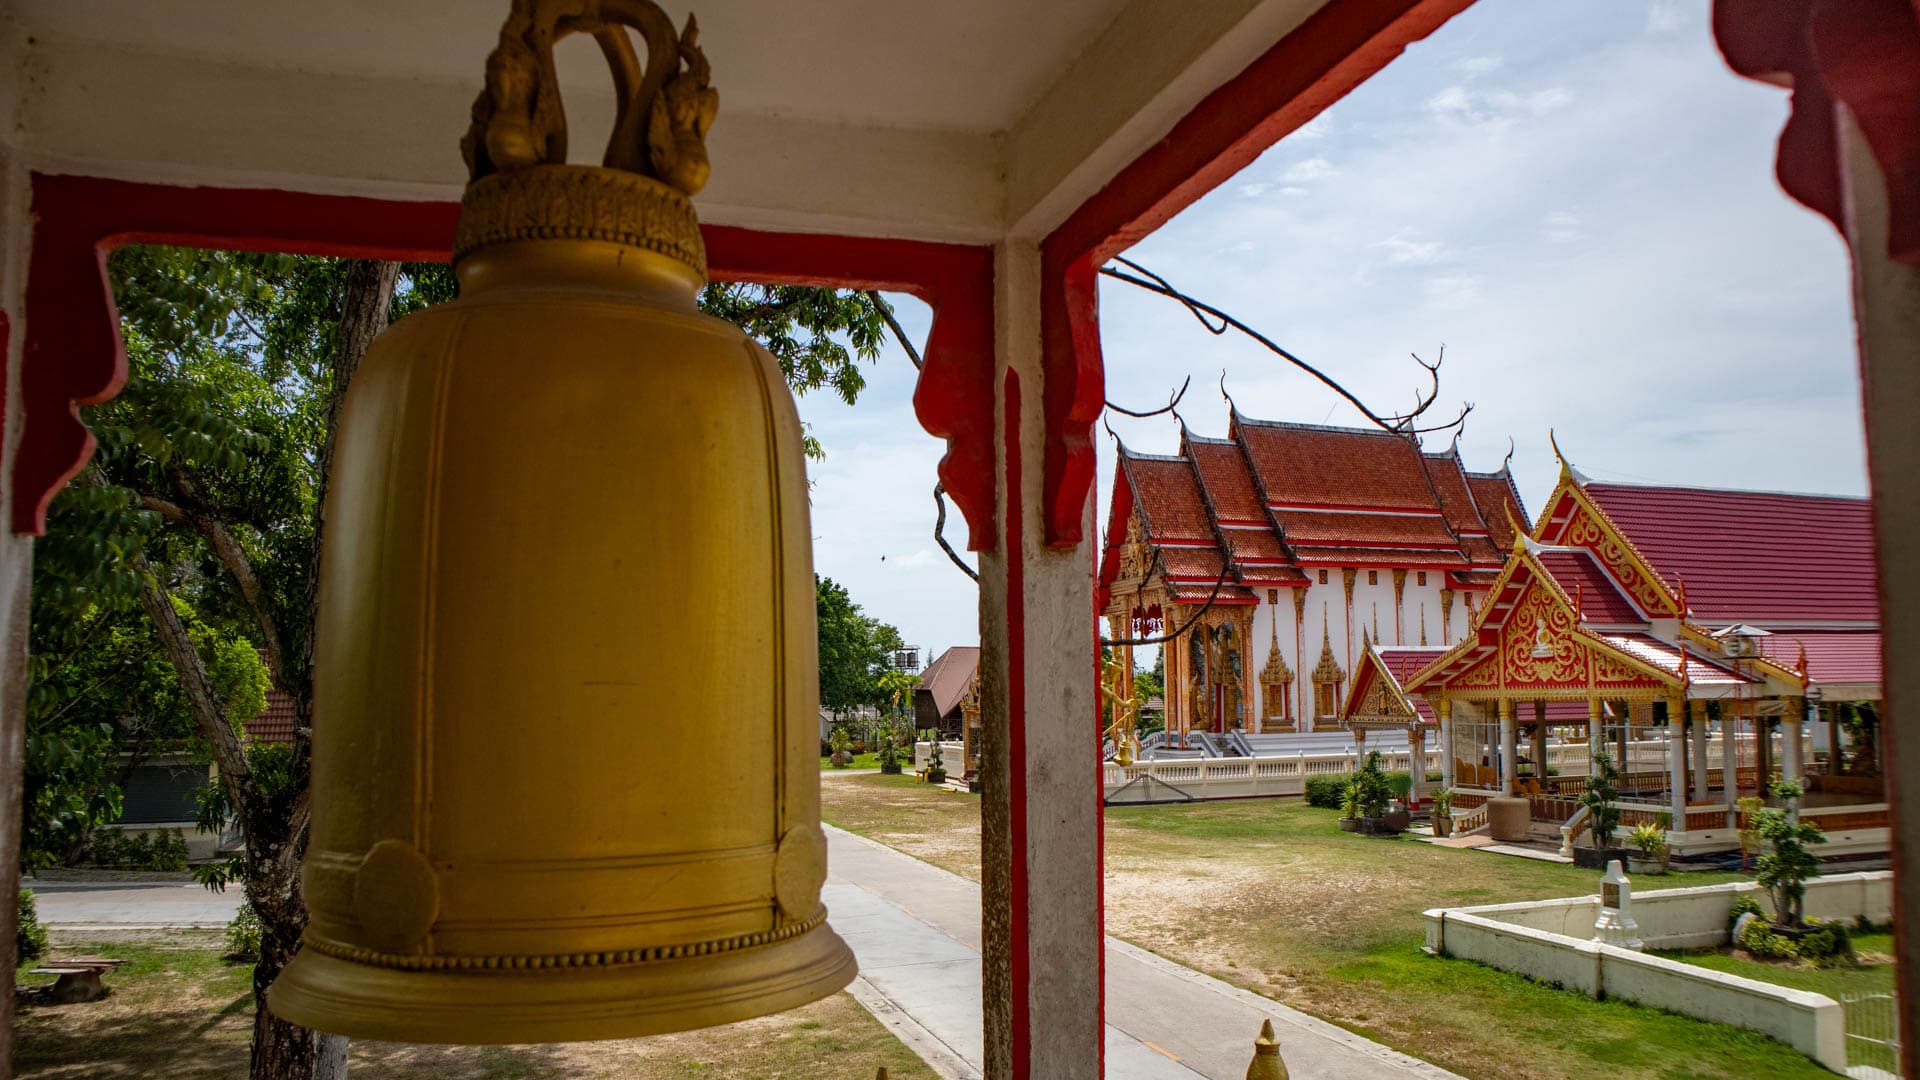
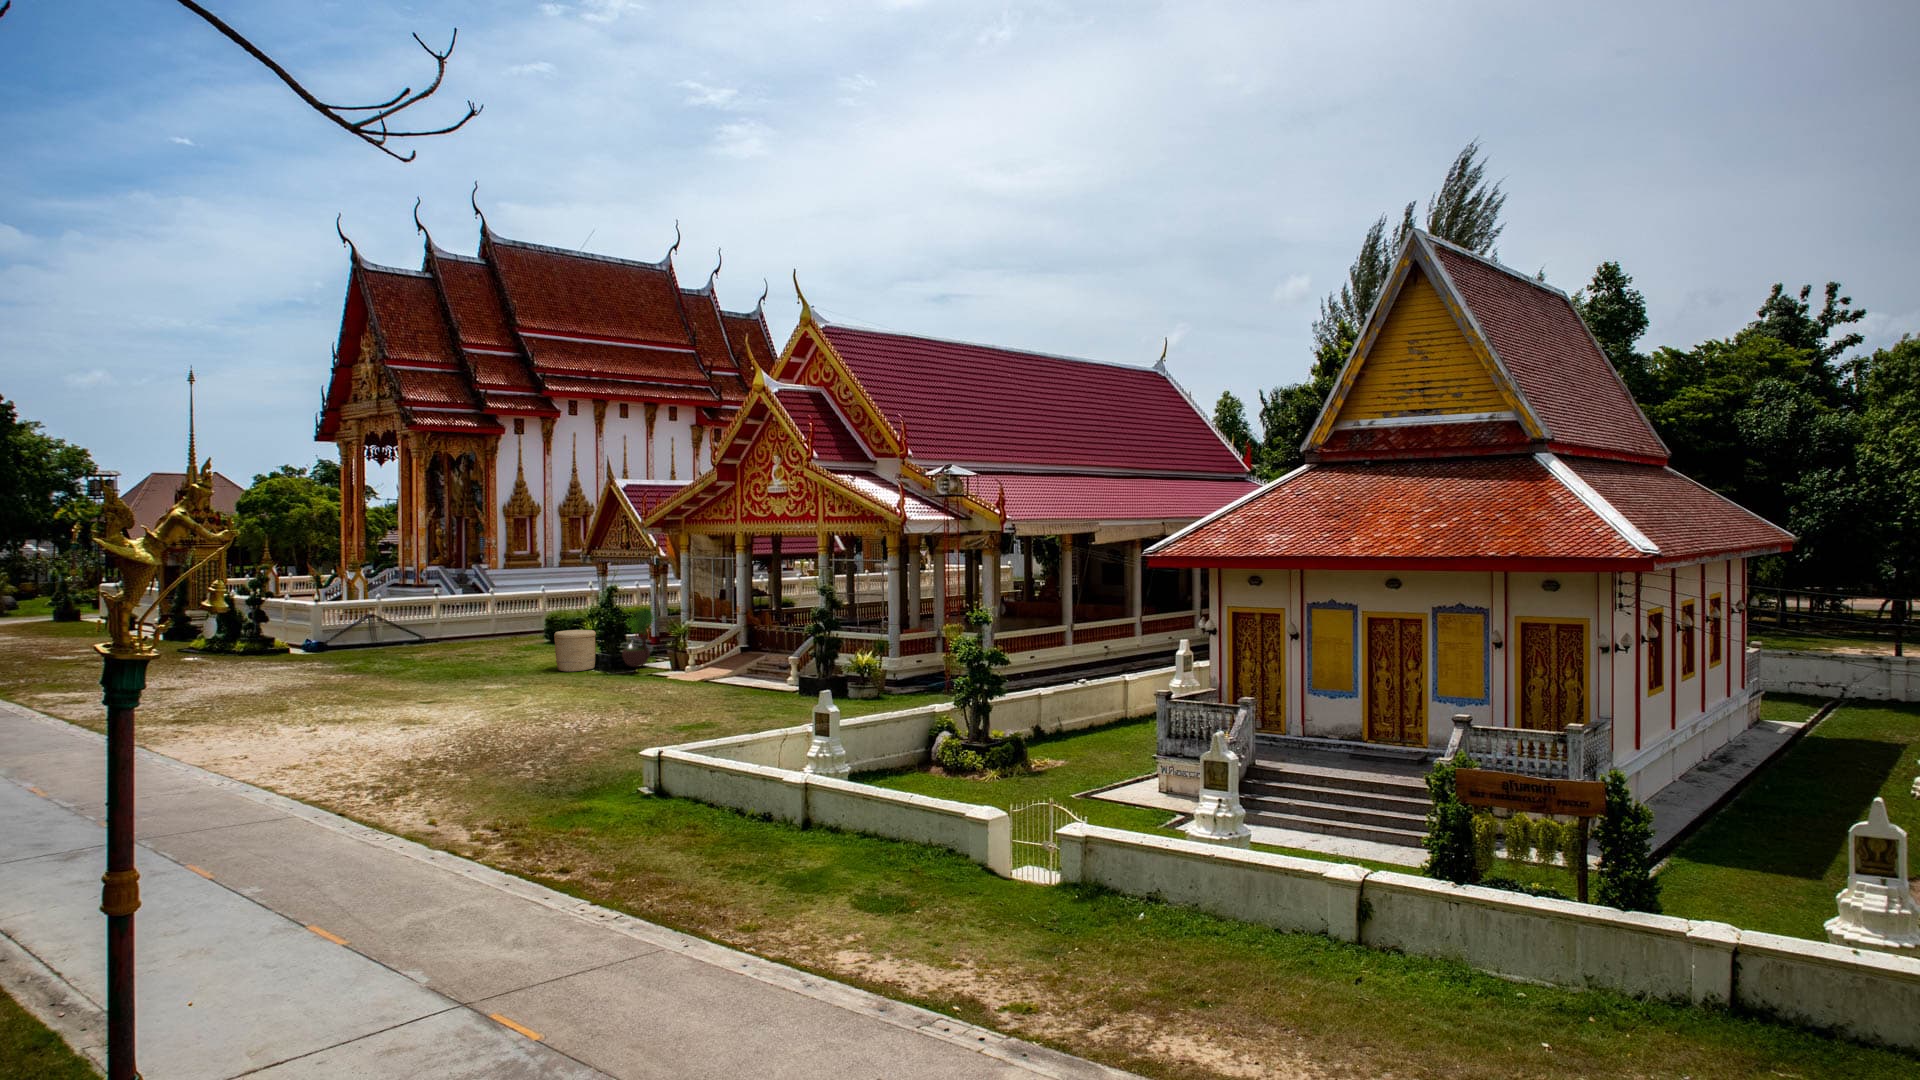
basket: present [1486,798,1531,841] -> present [554,630,596,672]

